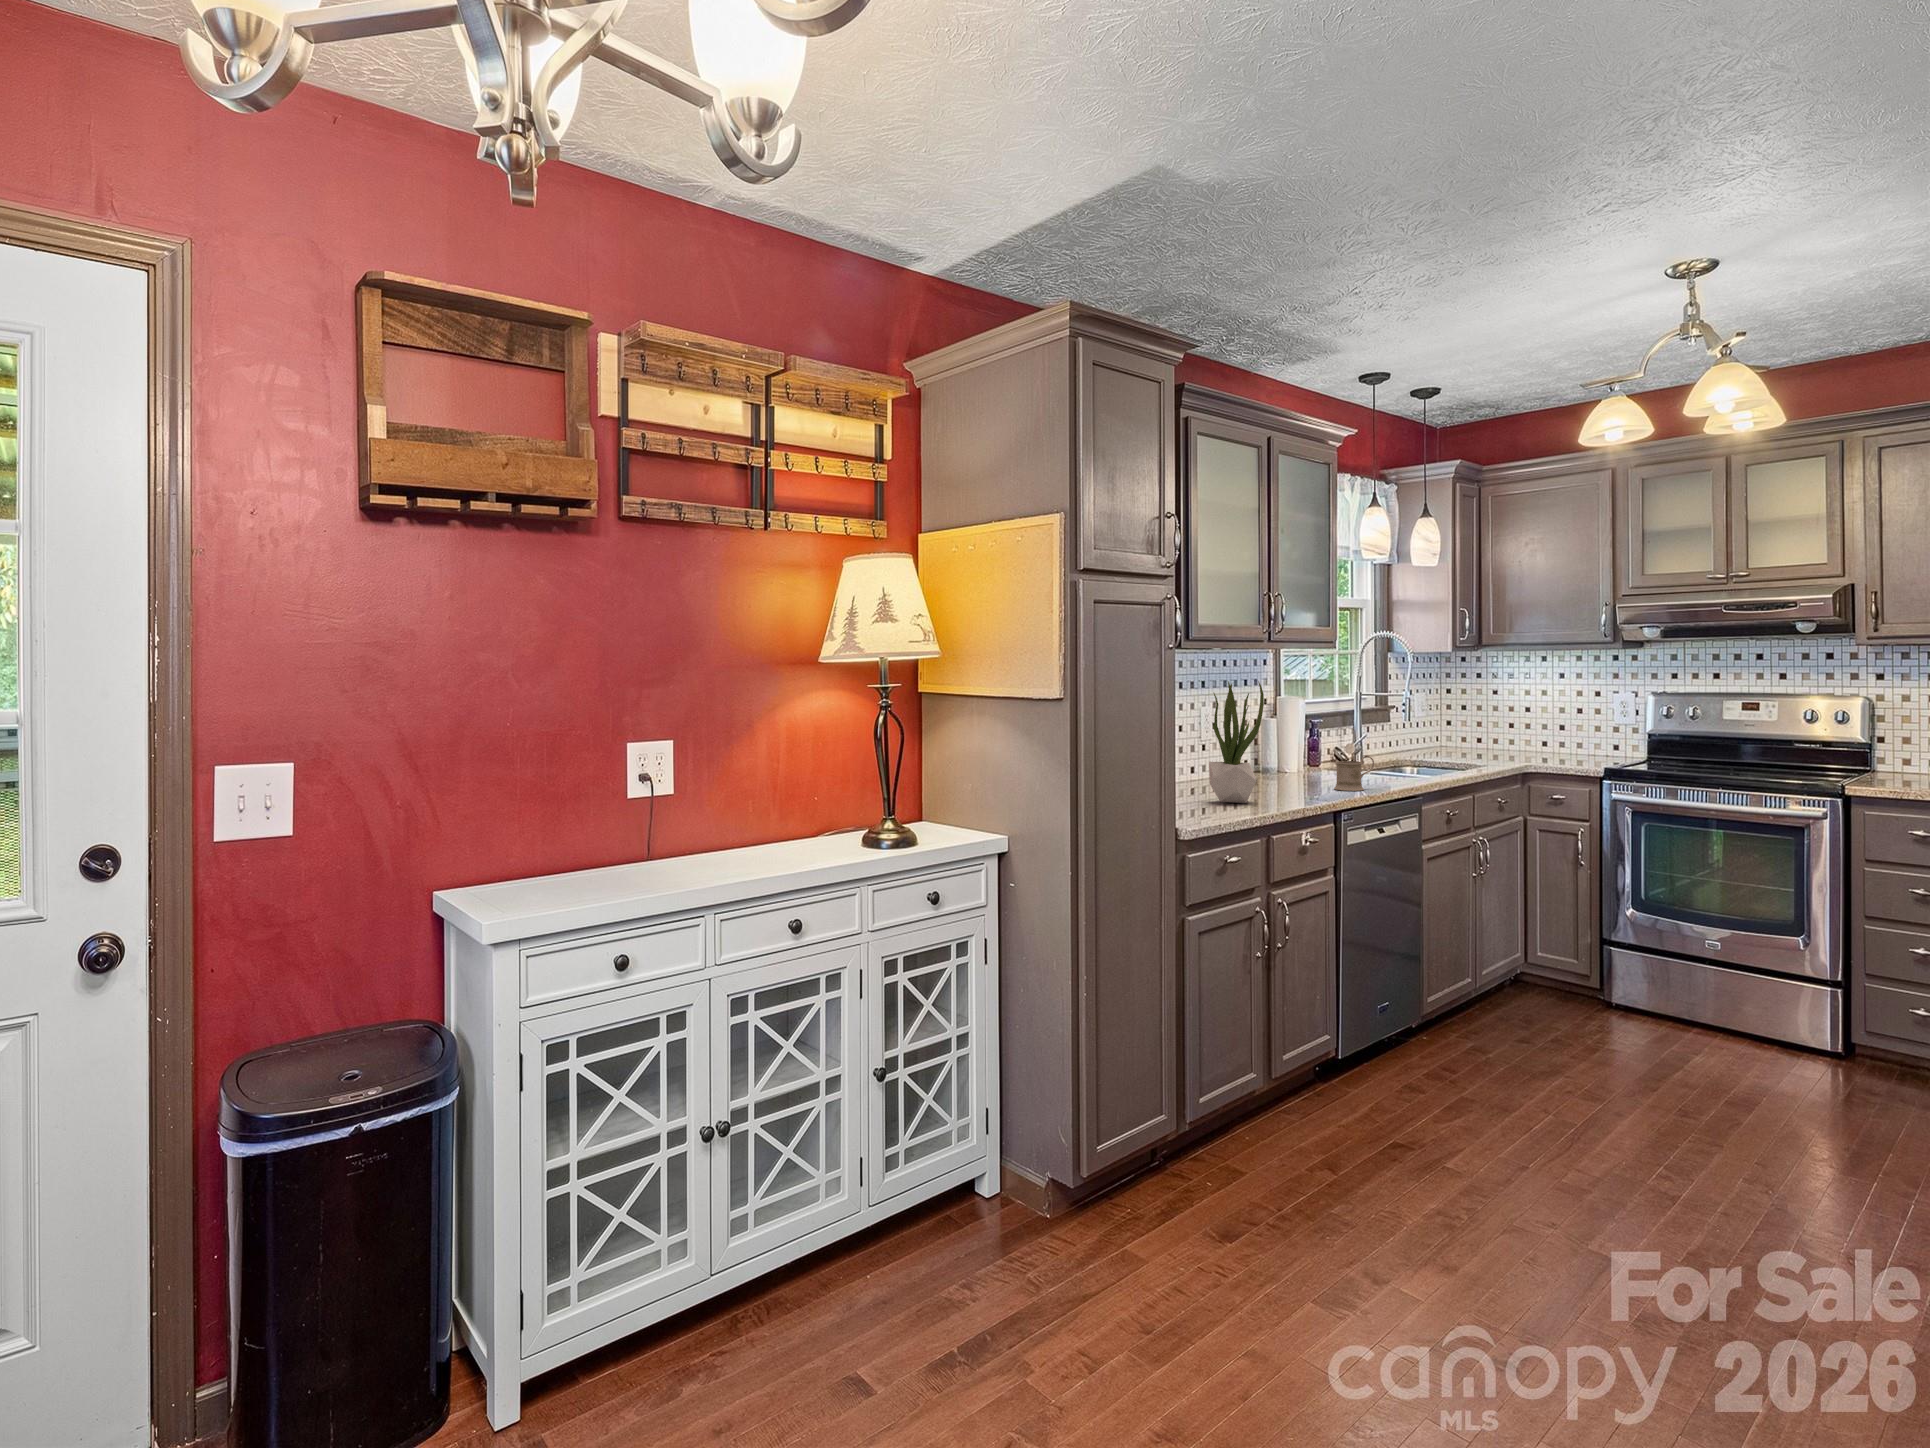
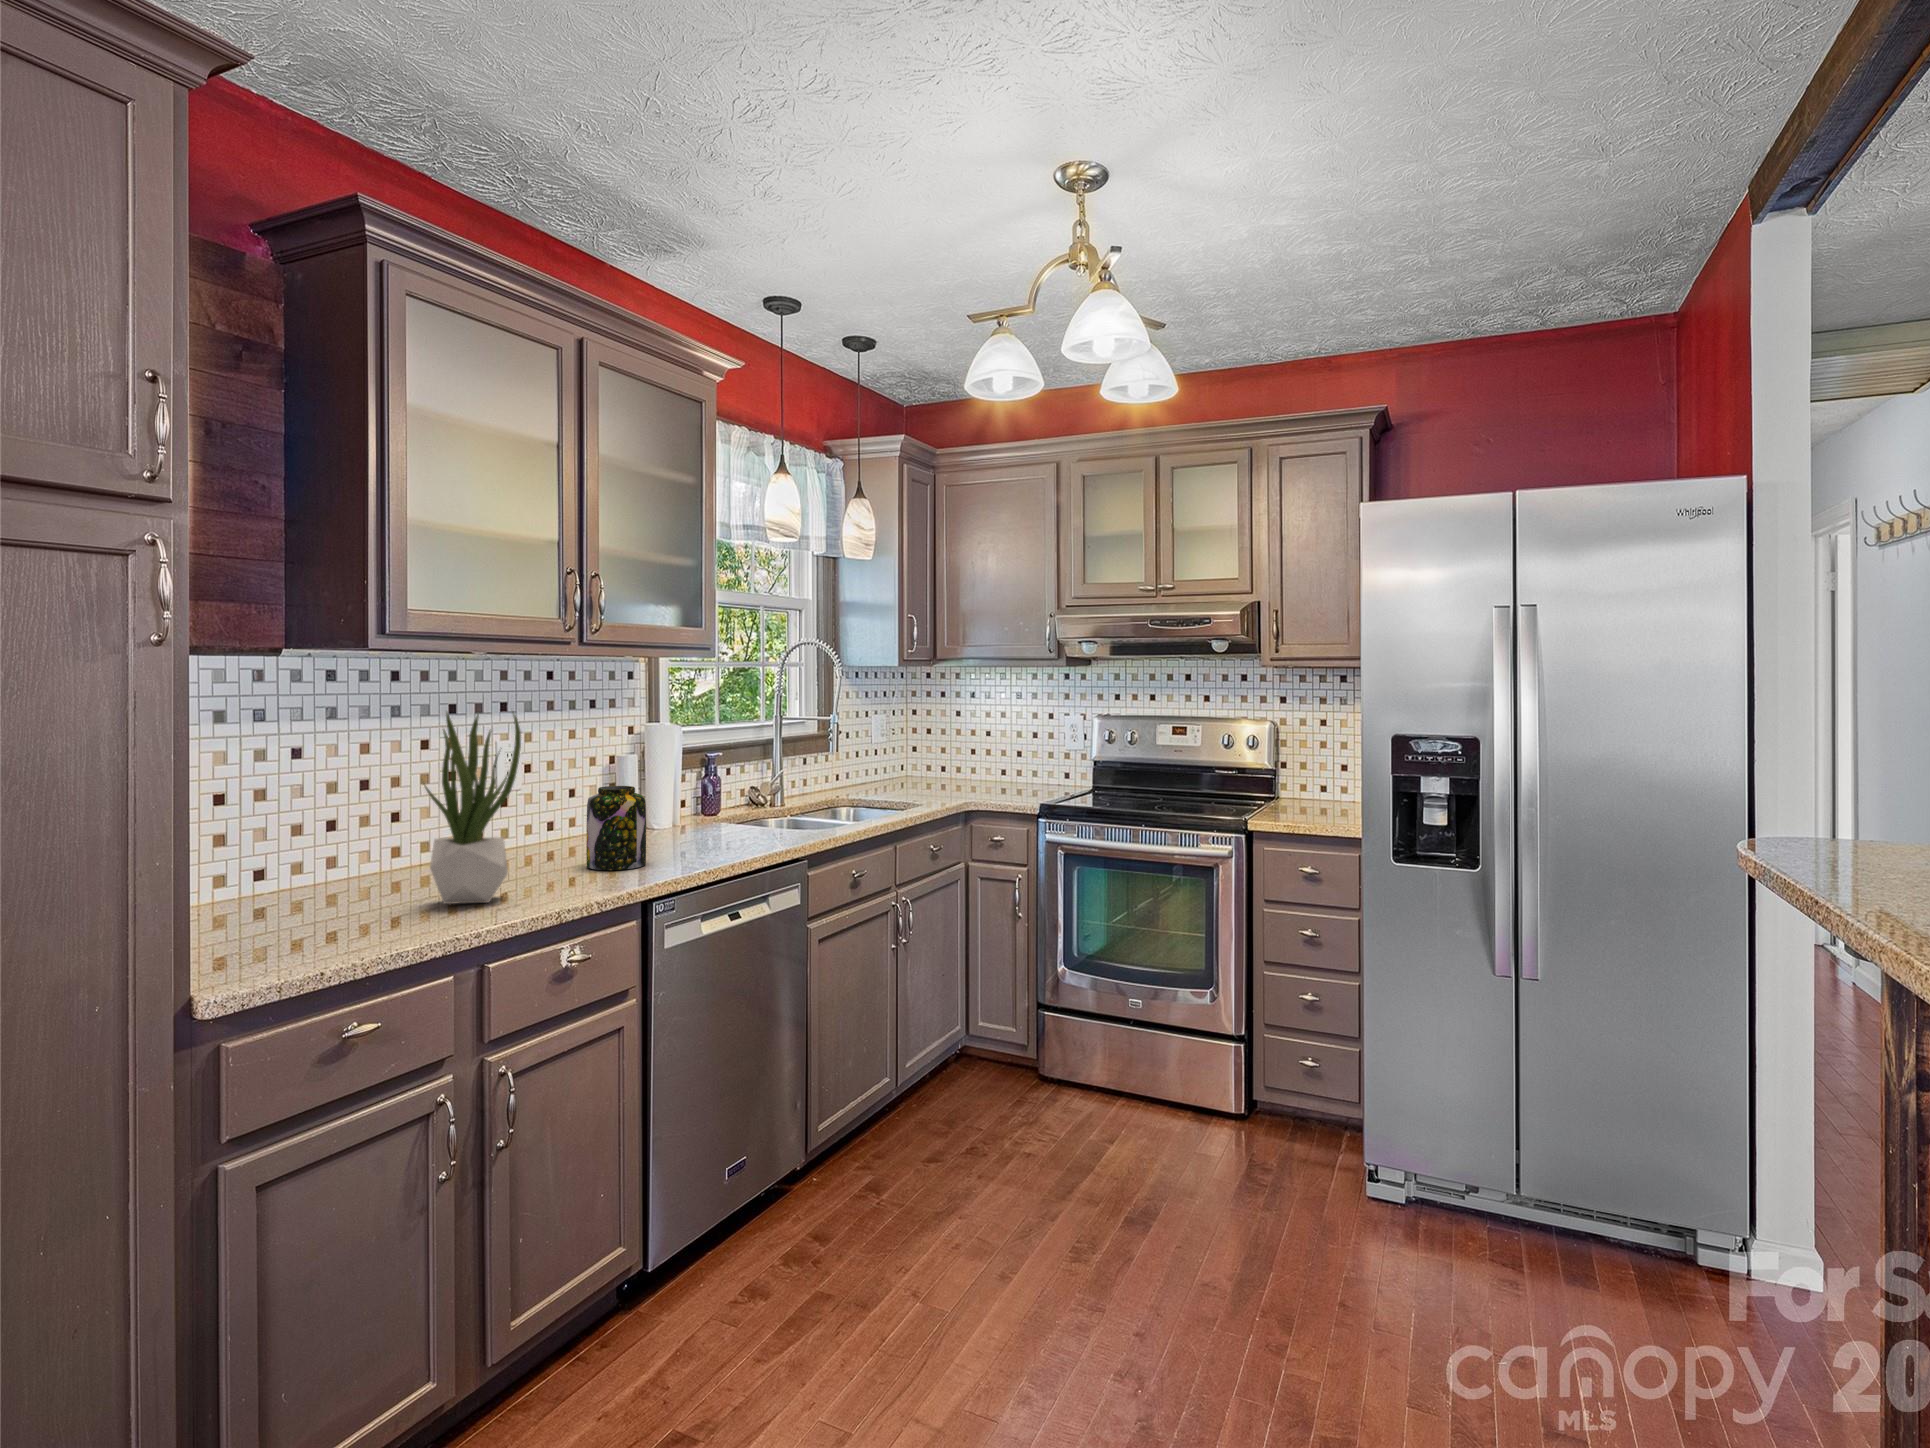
jar: none [1272,736,1314,792] -> present [586,786,646,870]
mug: present [1334,755,1374,791] -> none [680,809,737,862]

